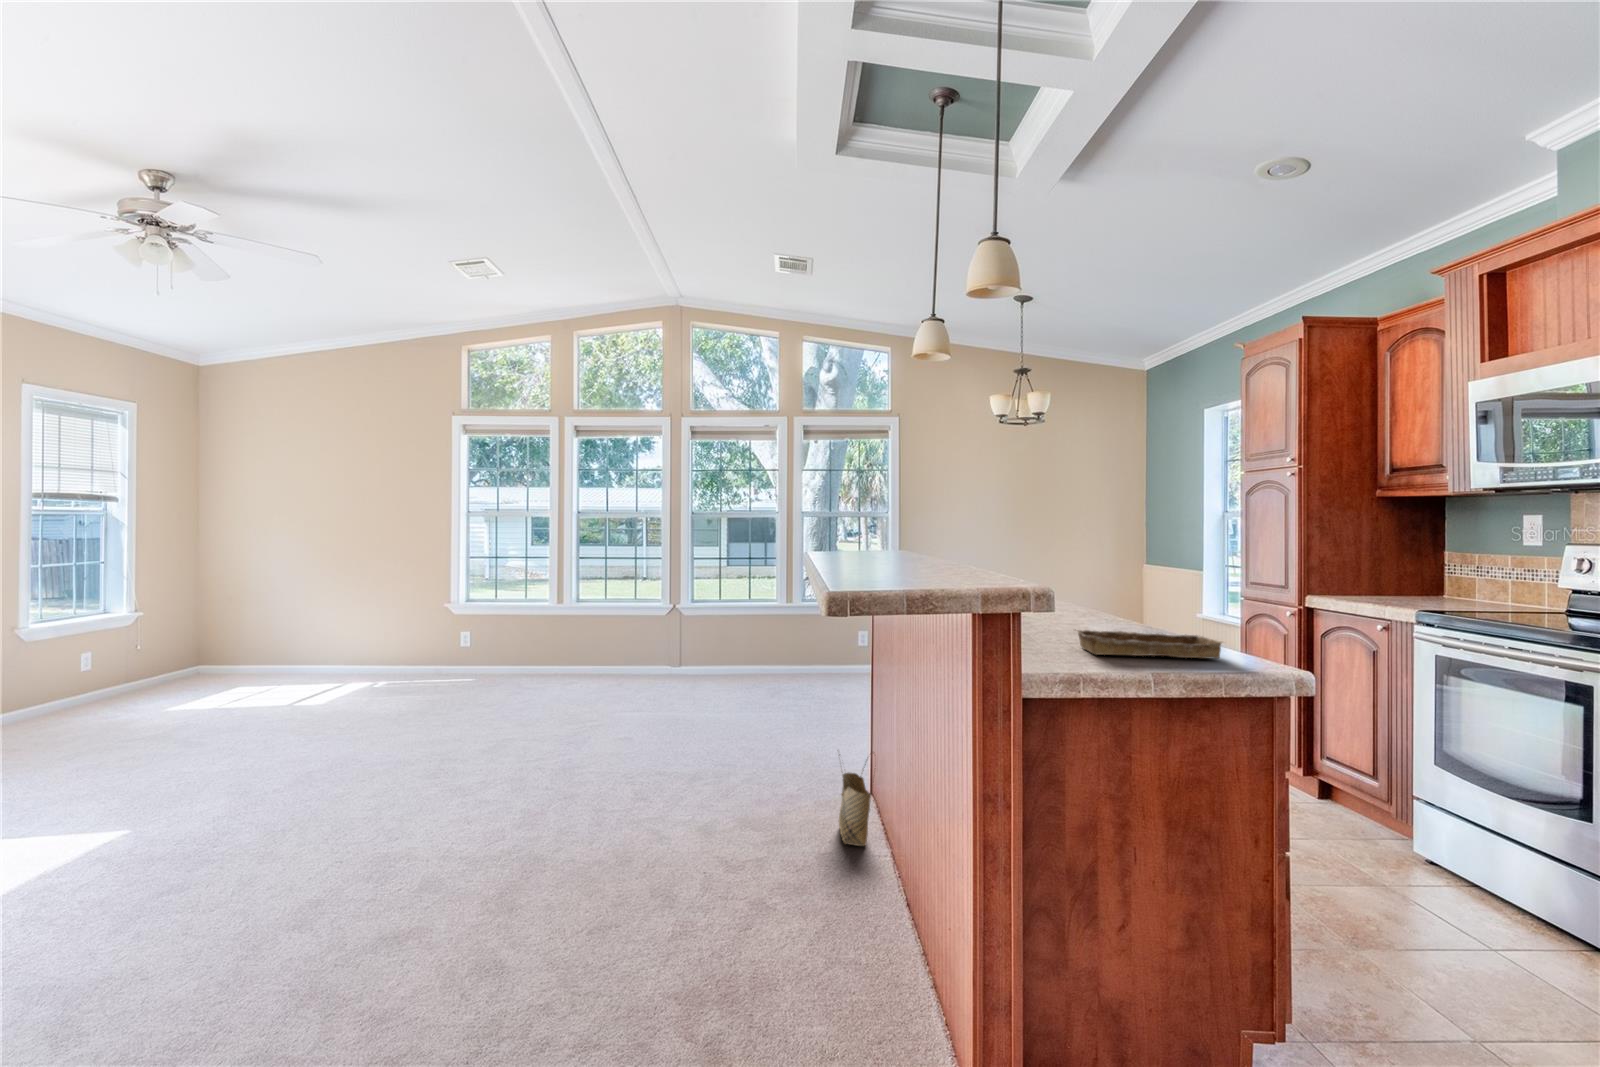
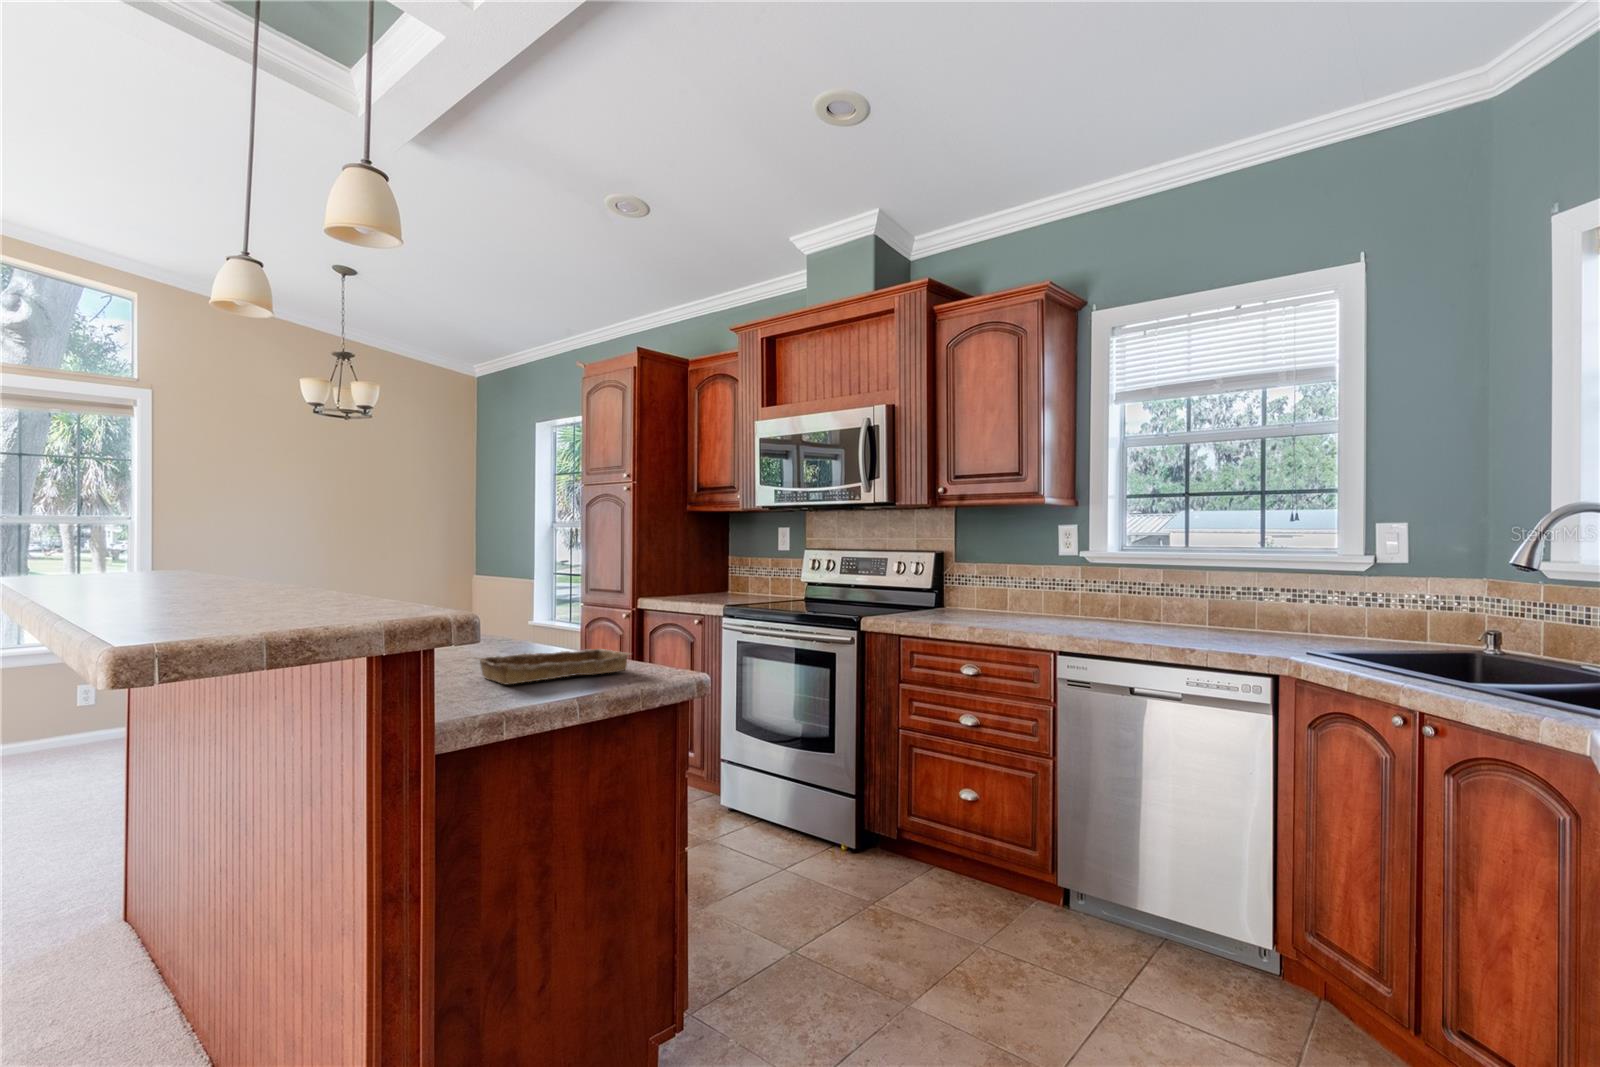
woven basket: present [839,764,871,846] -> none [63,866,142,1022]

